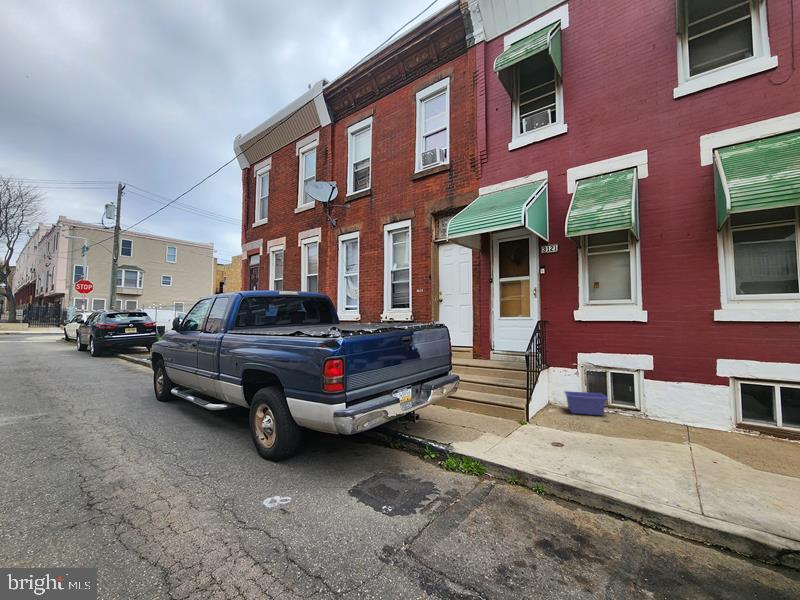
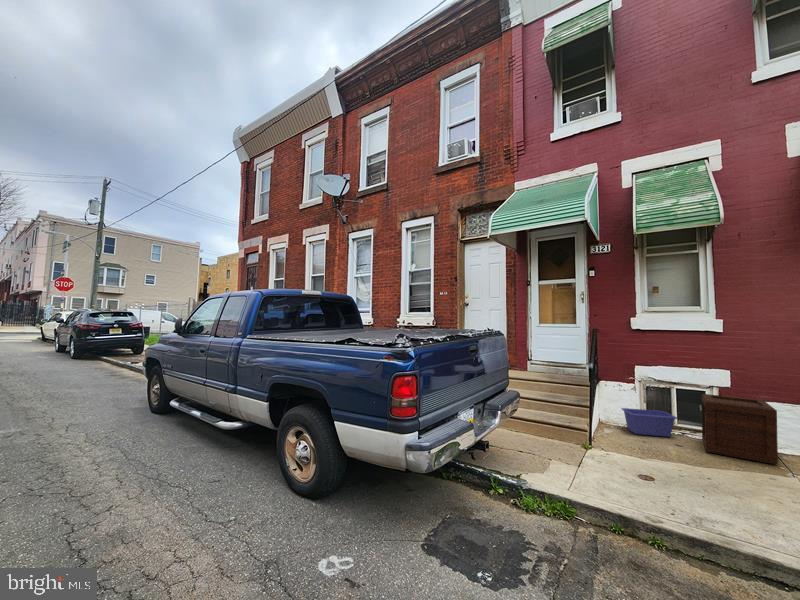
wooden crate: none [624,377,682,436] -> present [702,394,778,465]

